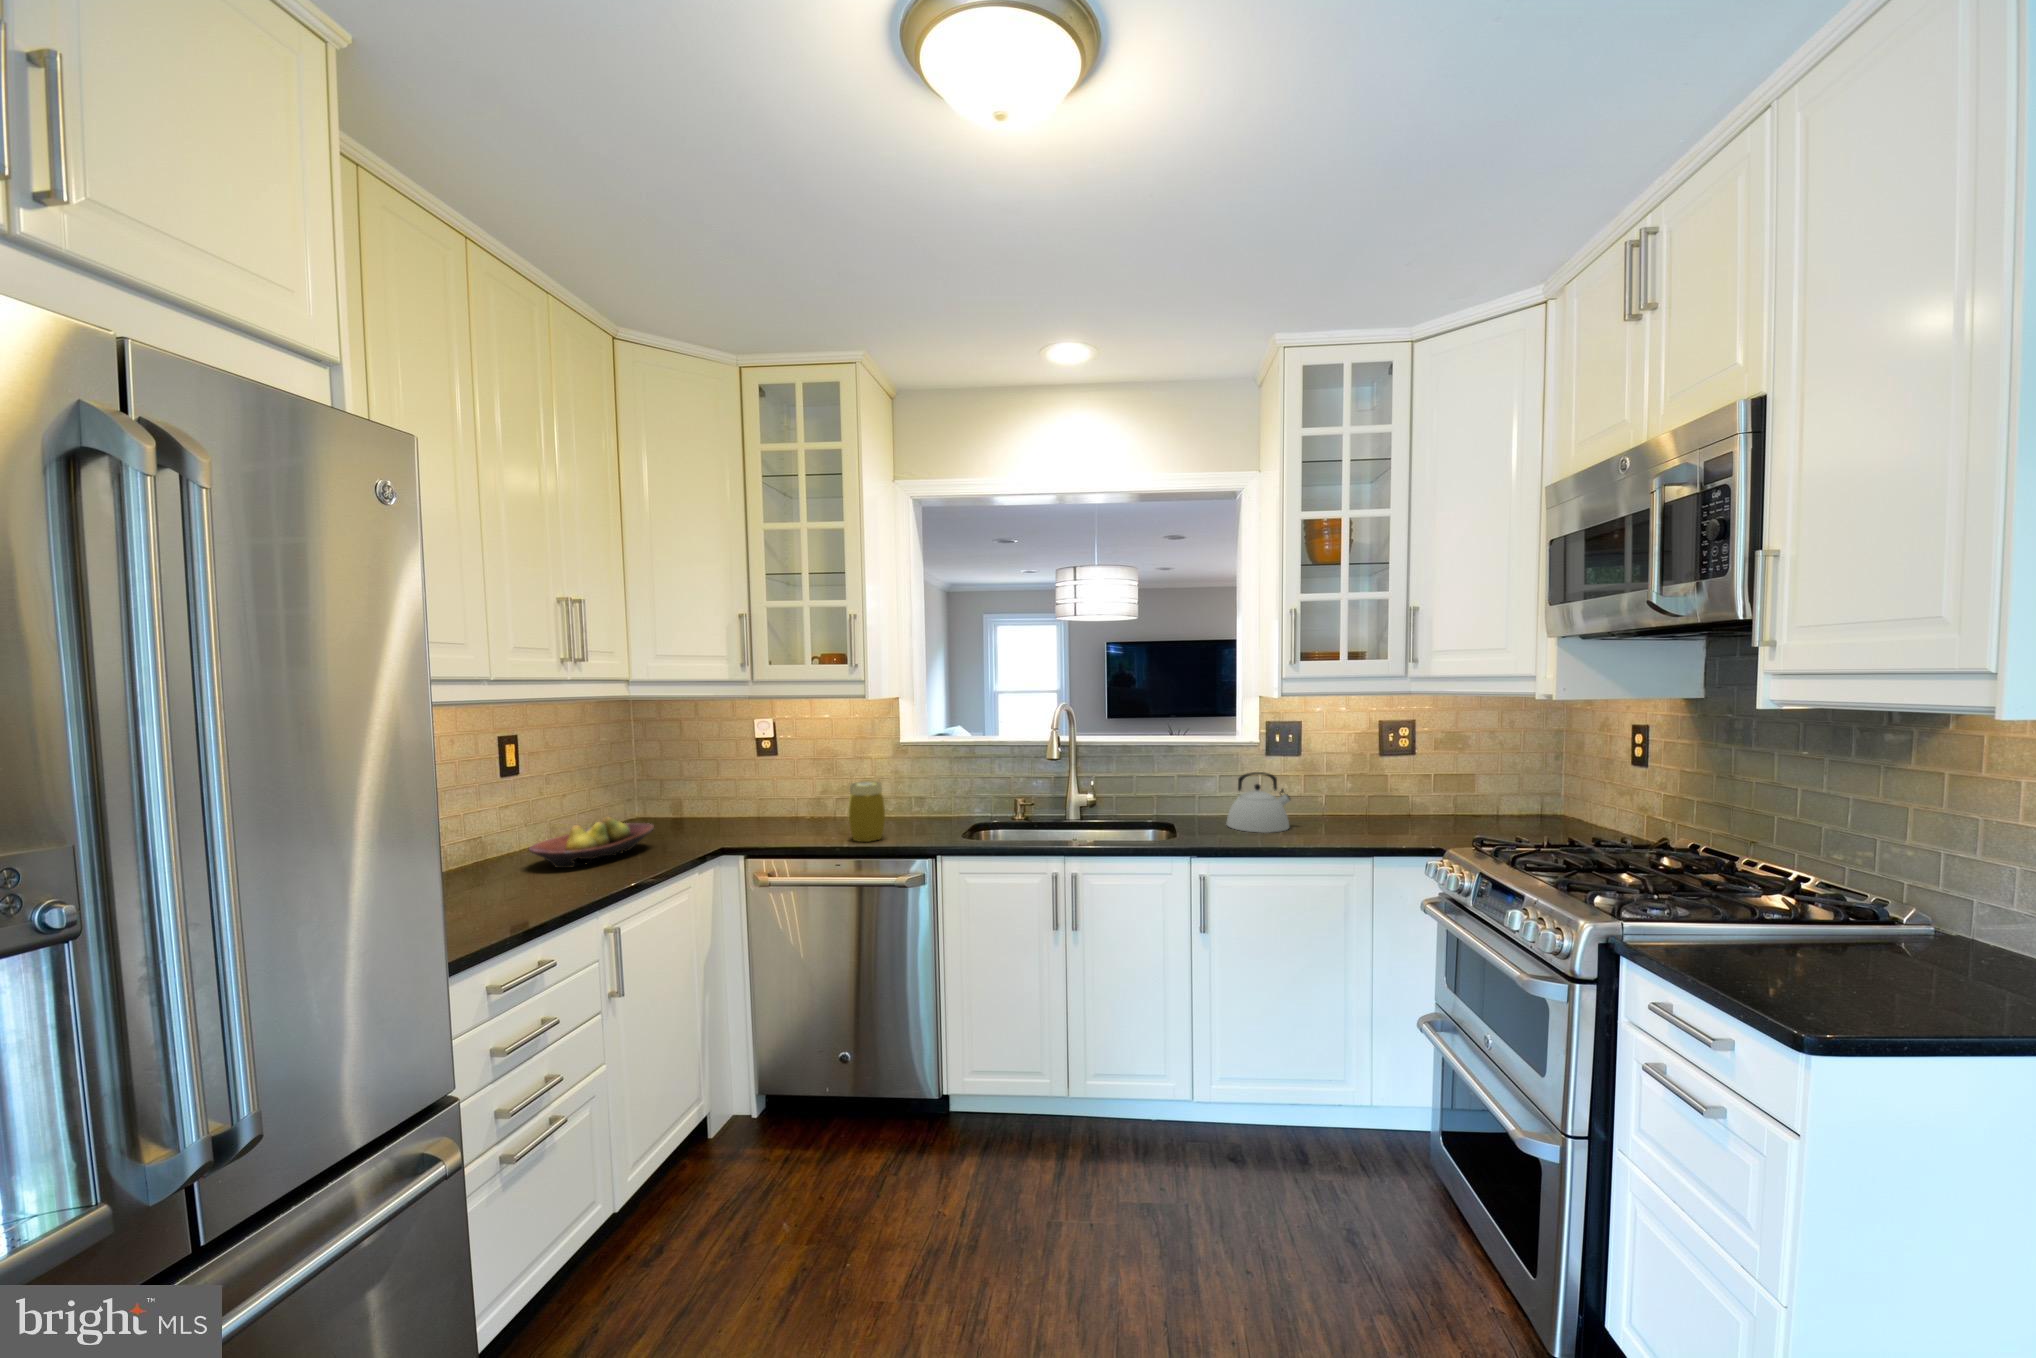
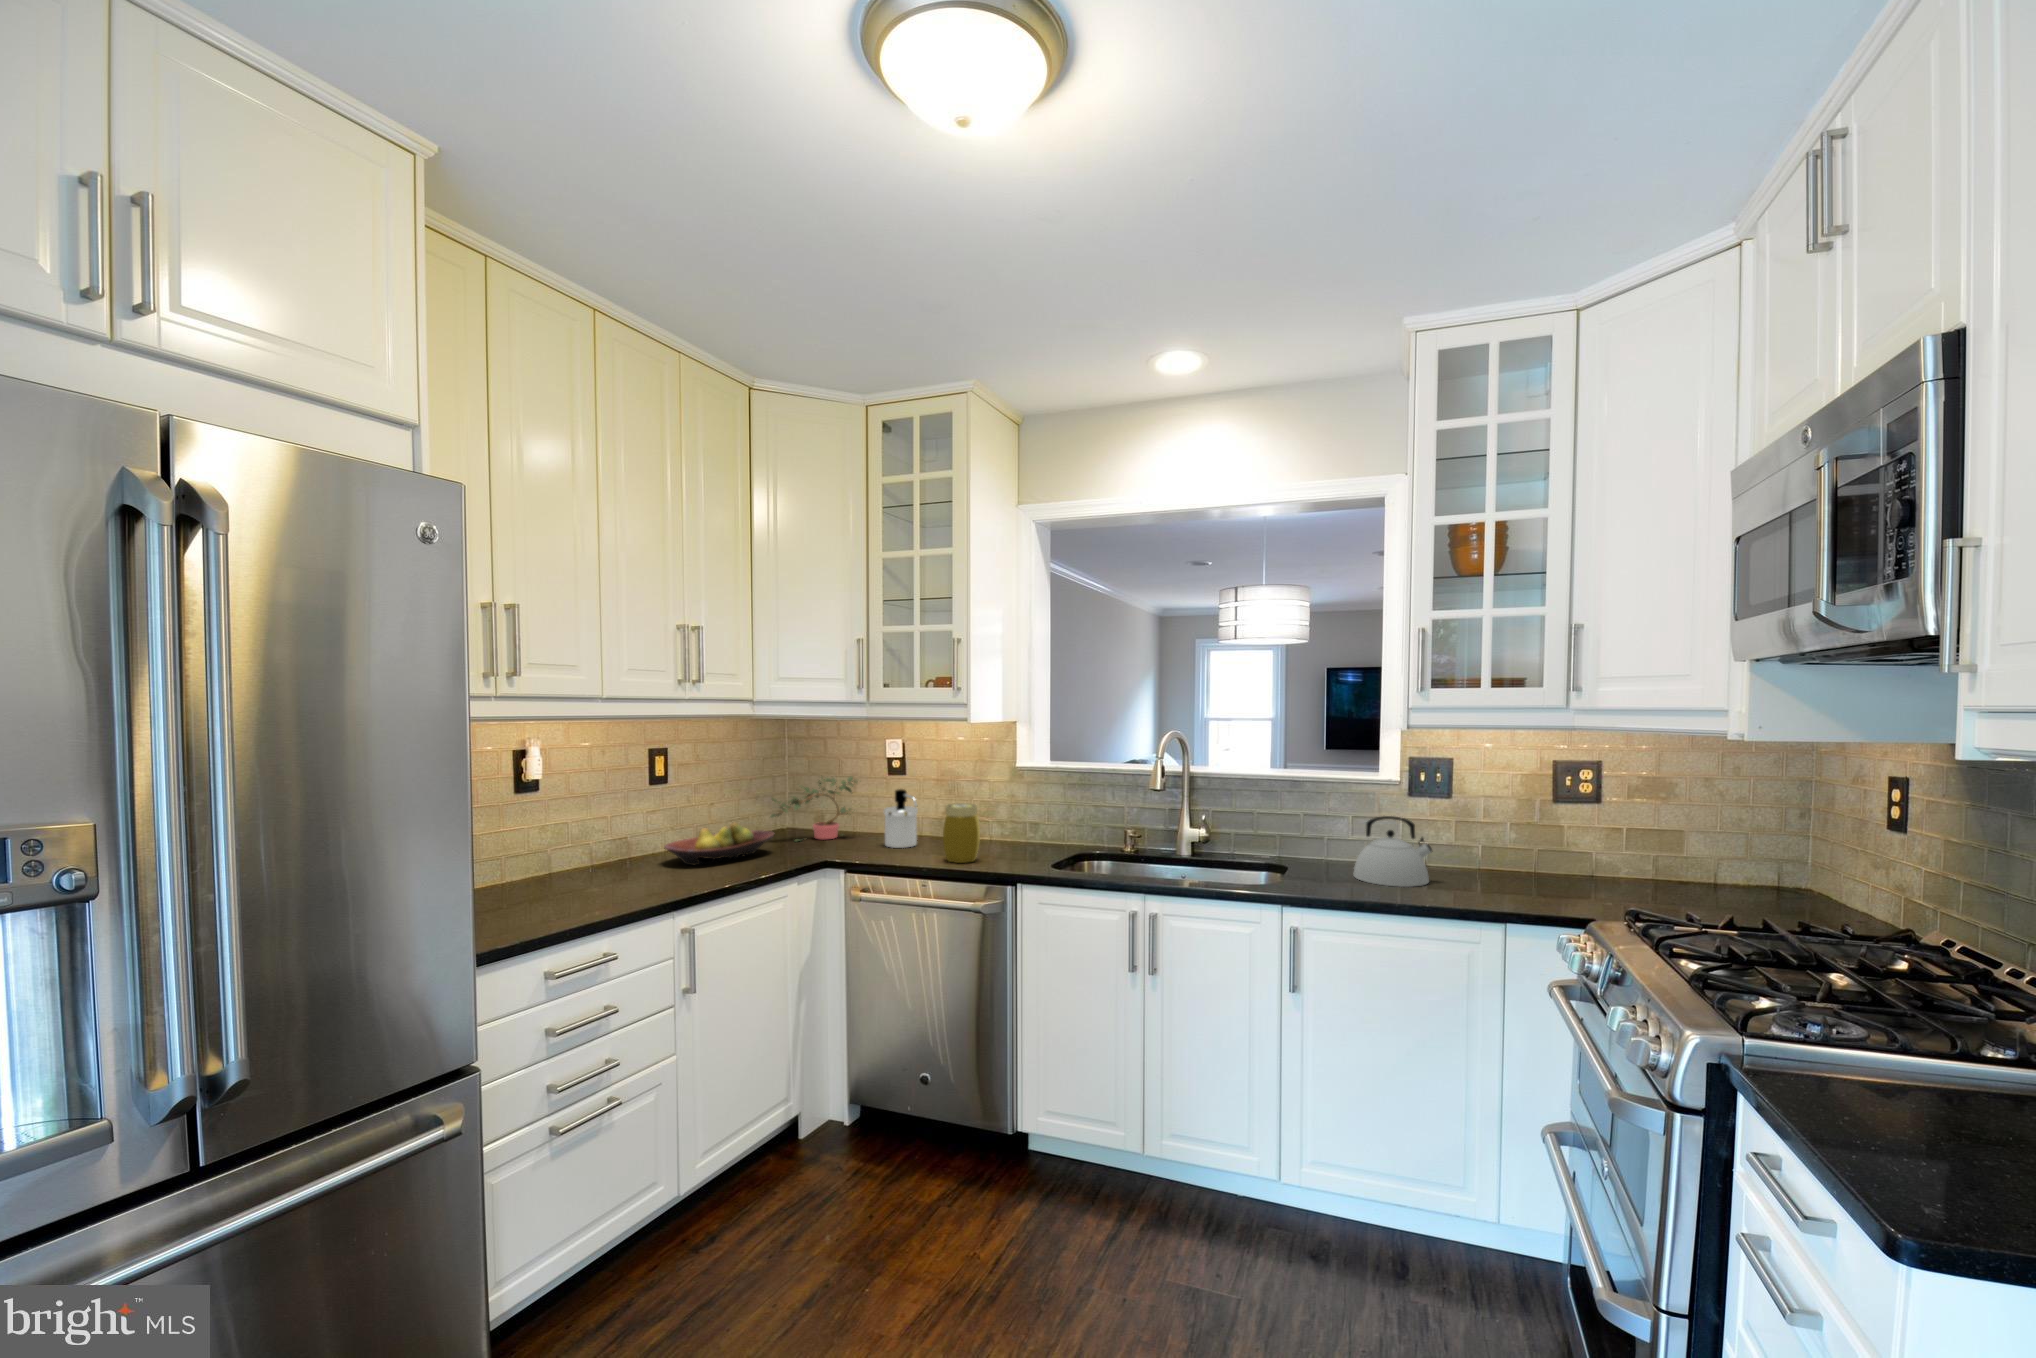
potted plant: none [637,759,737,833] -> present [771,777,857,841]
soap dispenser: none [770,770,811,831] -> present [884,789,918,848]

